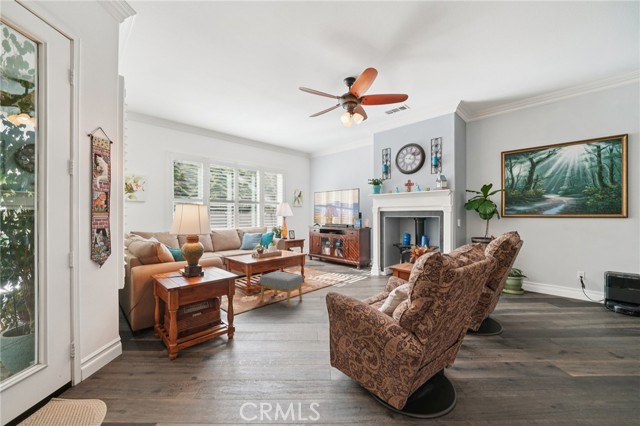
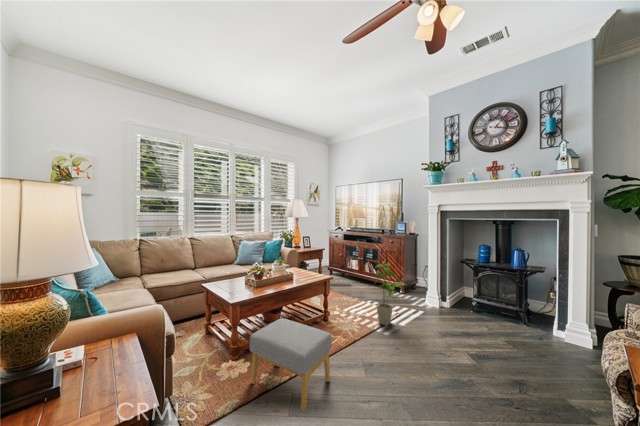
house plant: none [333,244,354,283] -> present [375,264,406,326]

